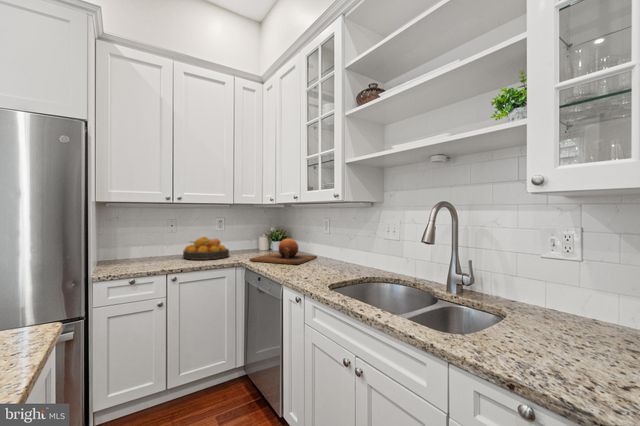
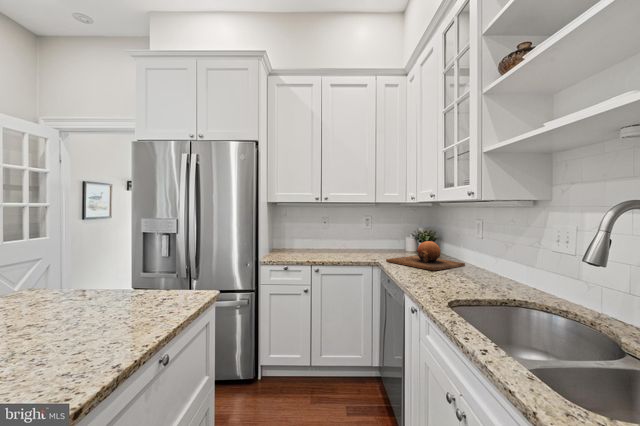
fruit bowl: present [183,237,229,260] -> none [331,234,372,256]

